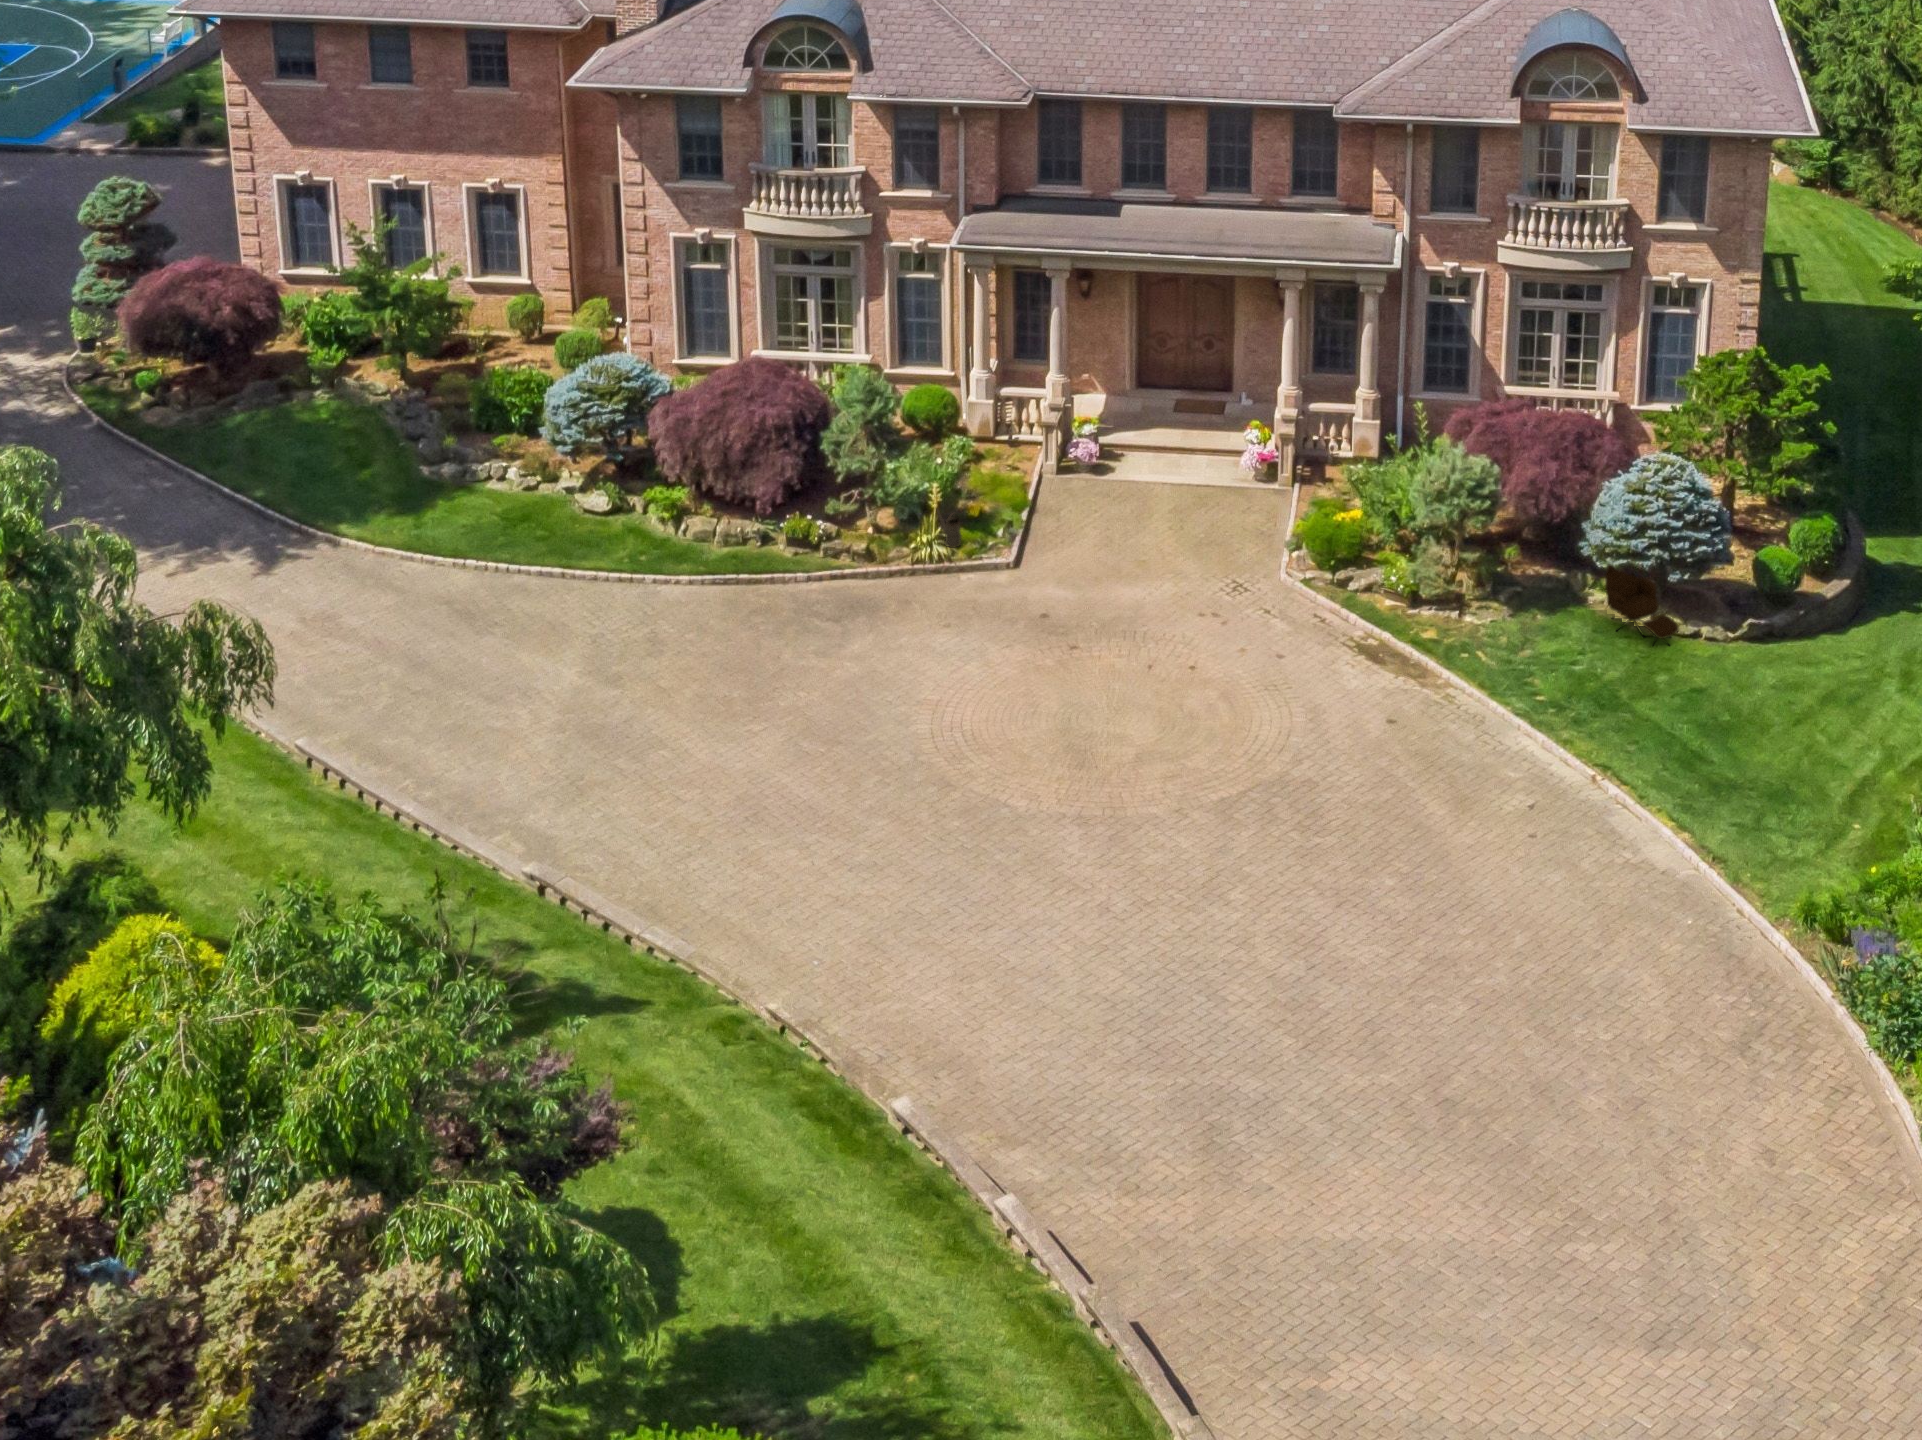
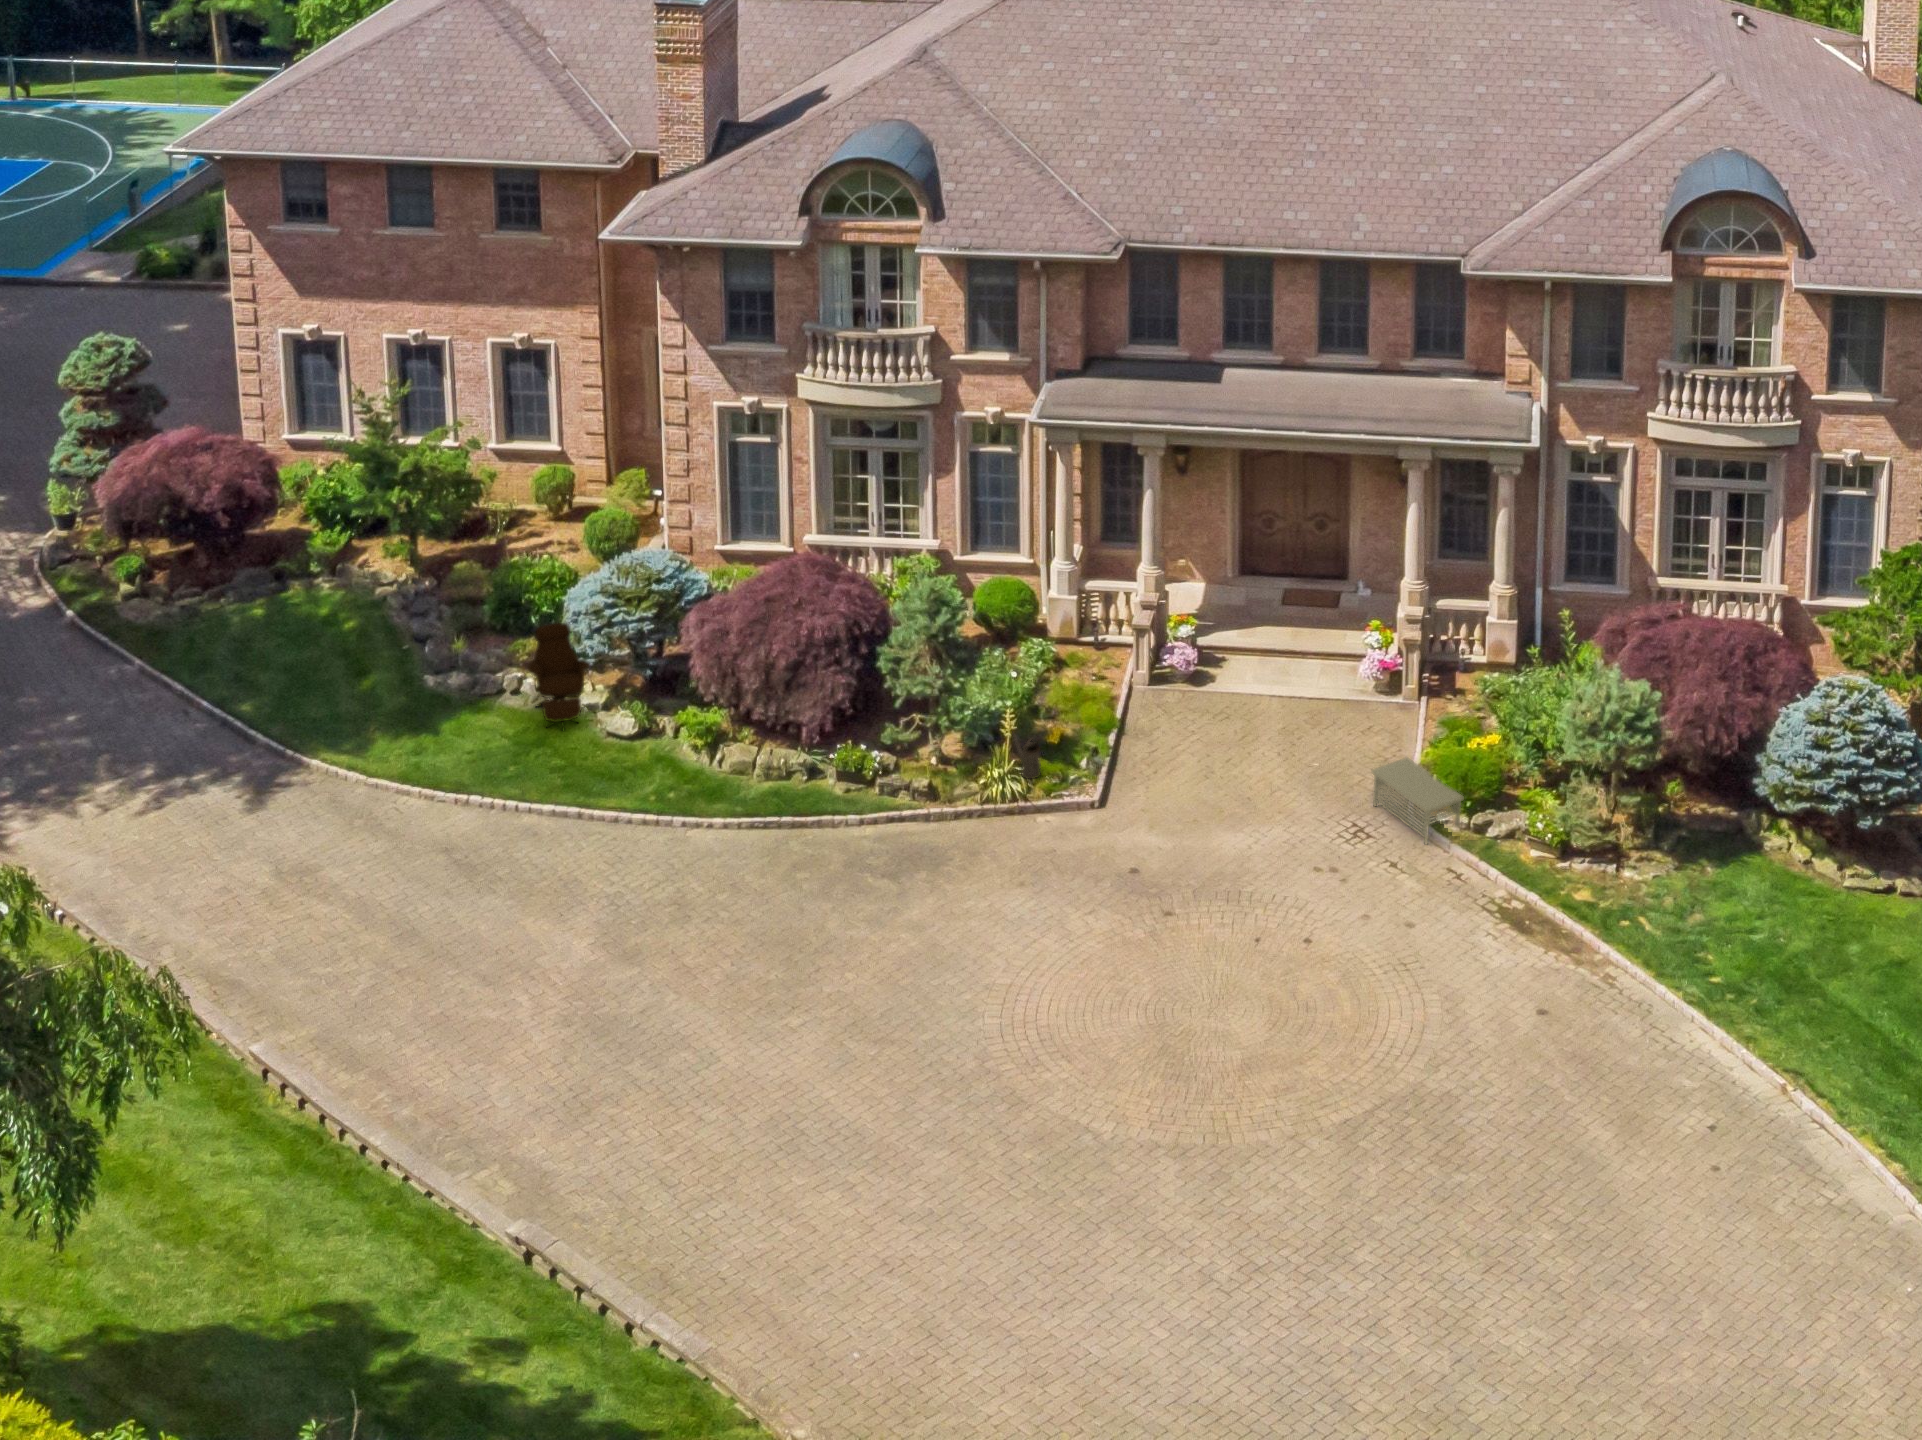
storage bench: none [1249,531,1329,601] -> present [1372,758,1463,844]
lounge chair: present [1604,564,1679,646] -> present [528,623,591,731]

